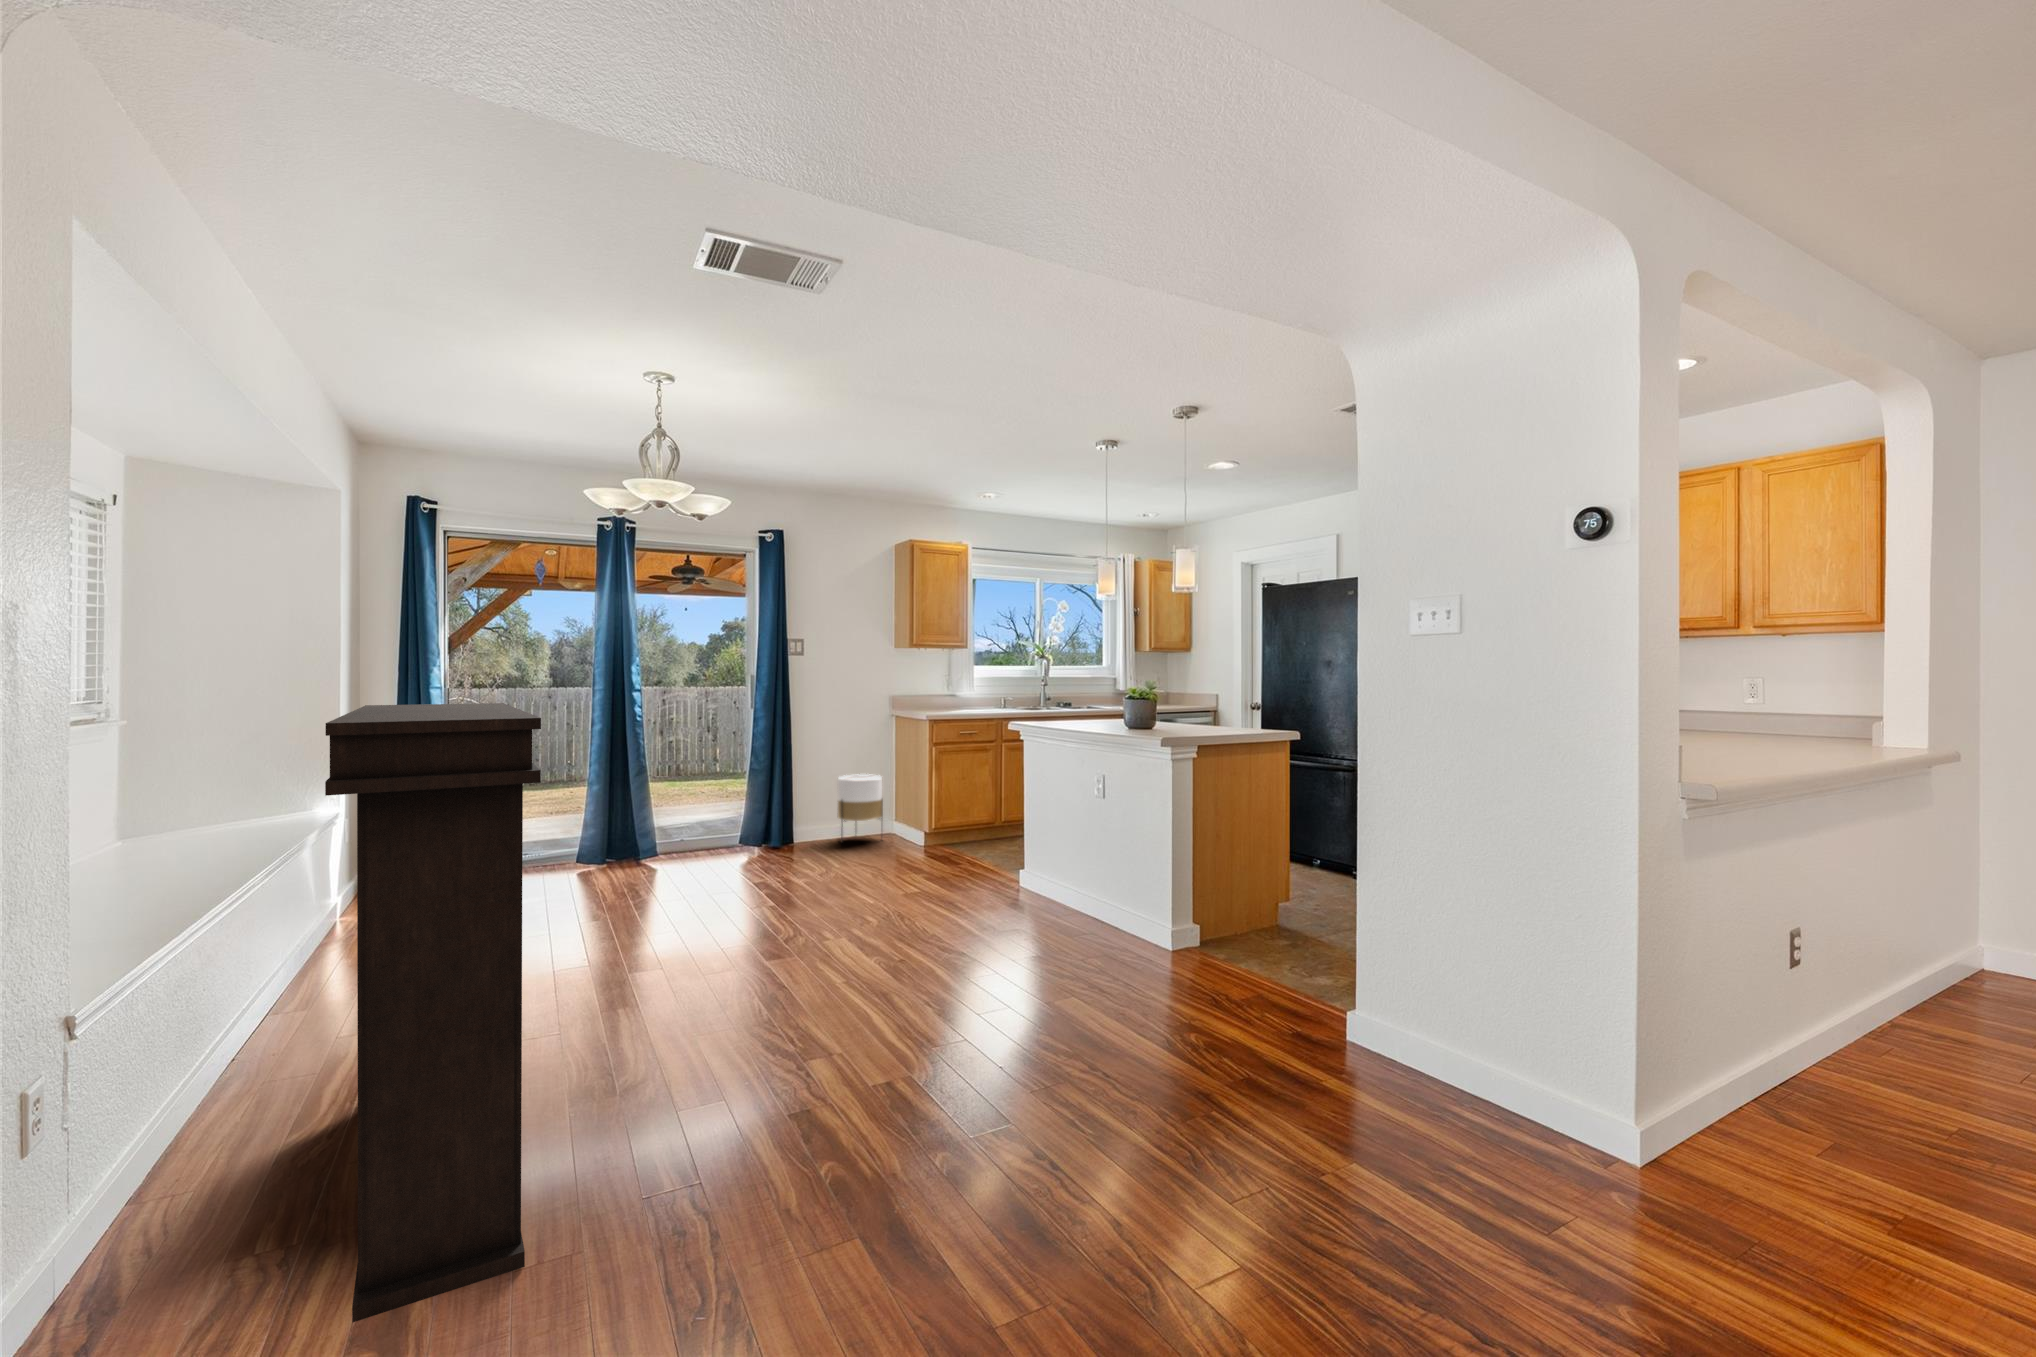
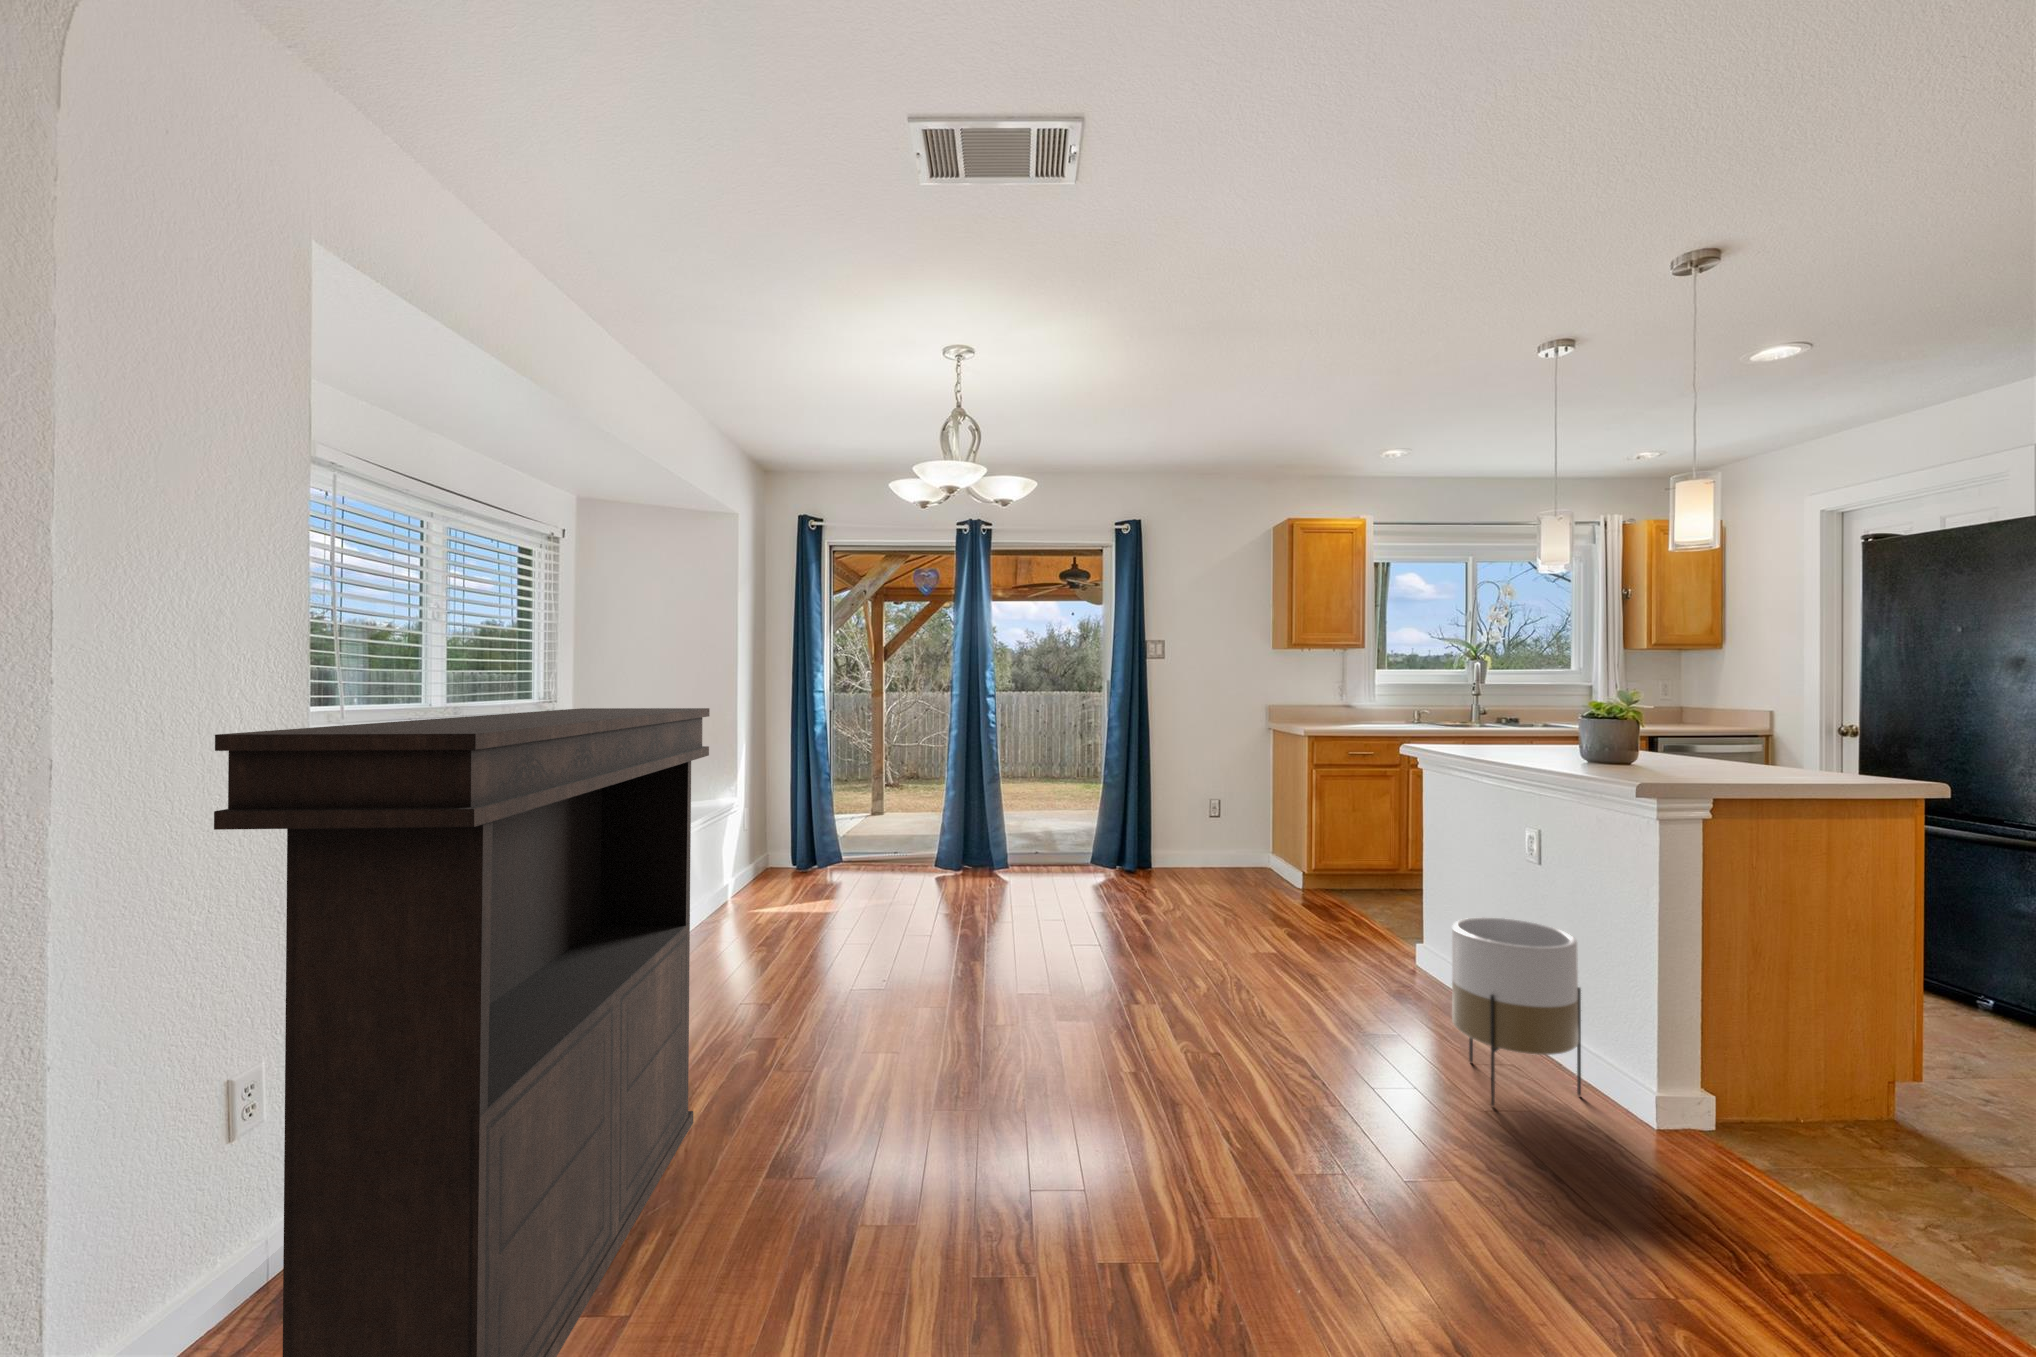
planter: present [838,774,883,827] -> present [1452,917,1581,1106]

